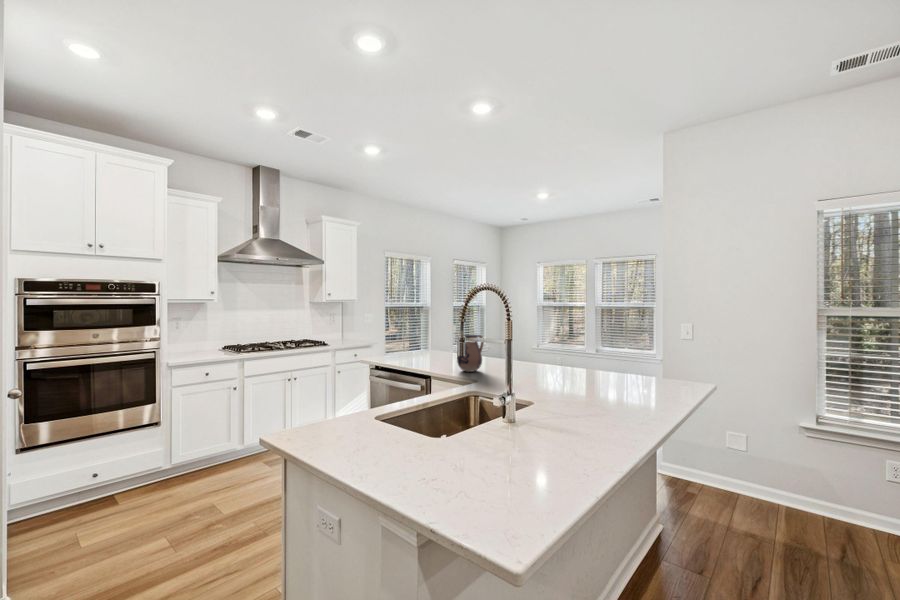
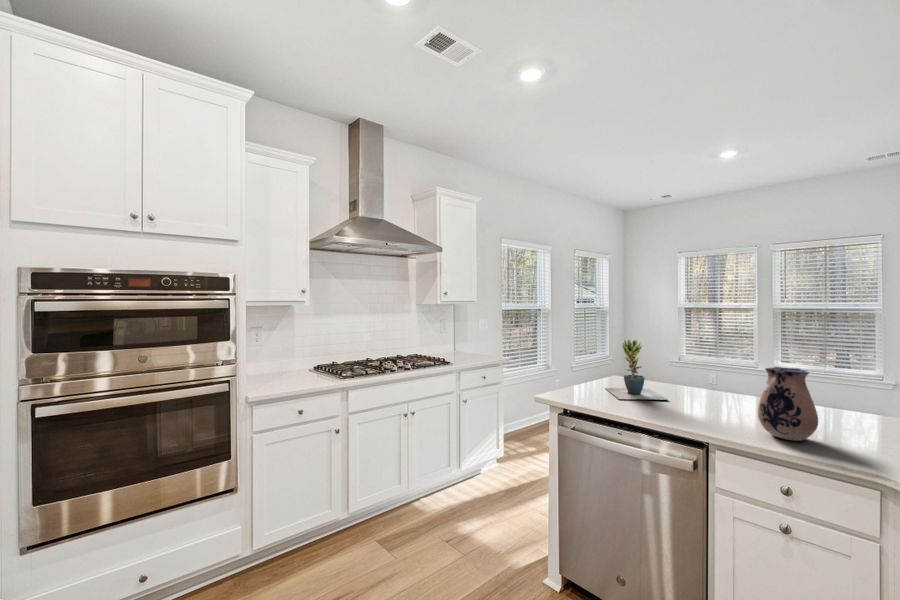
potted plant: none [410,324,440,360] -> present [605,340,668,400]

